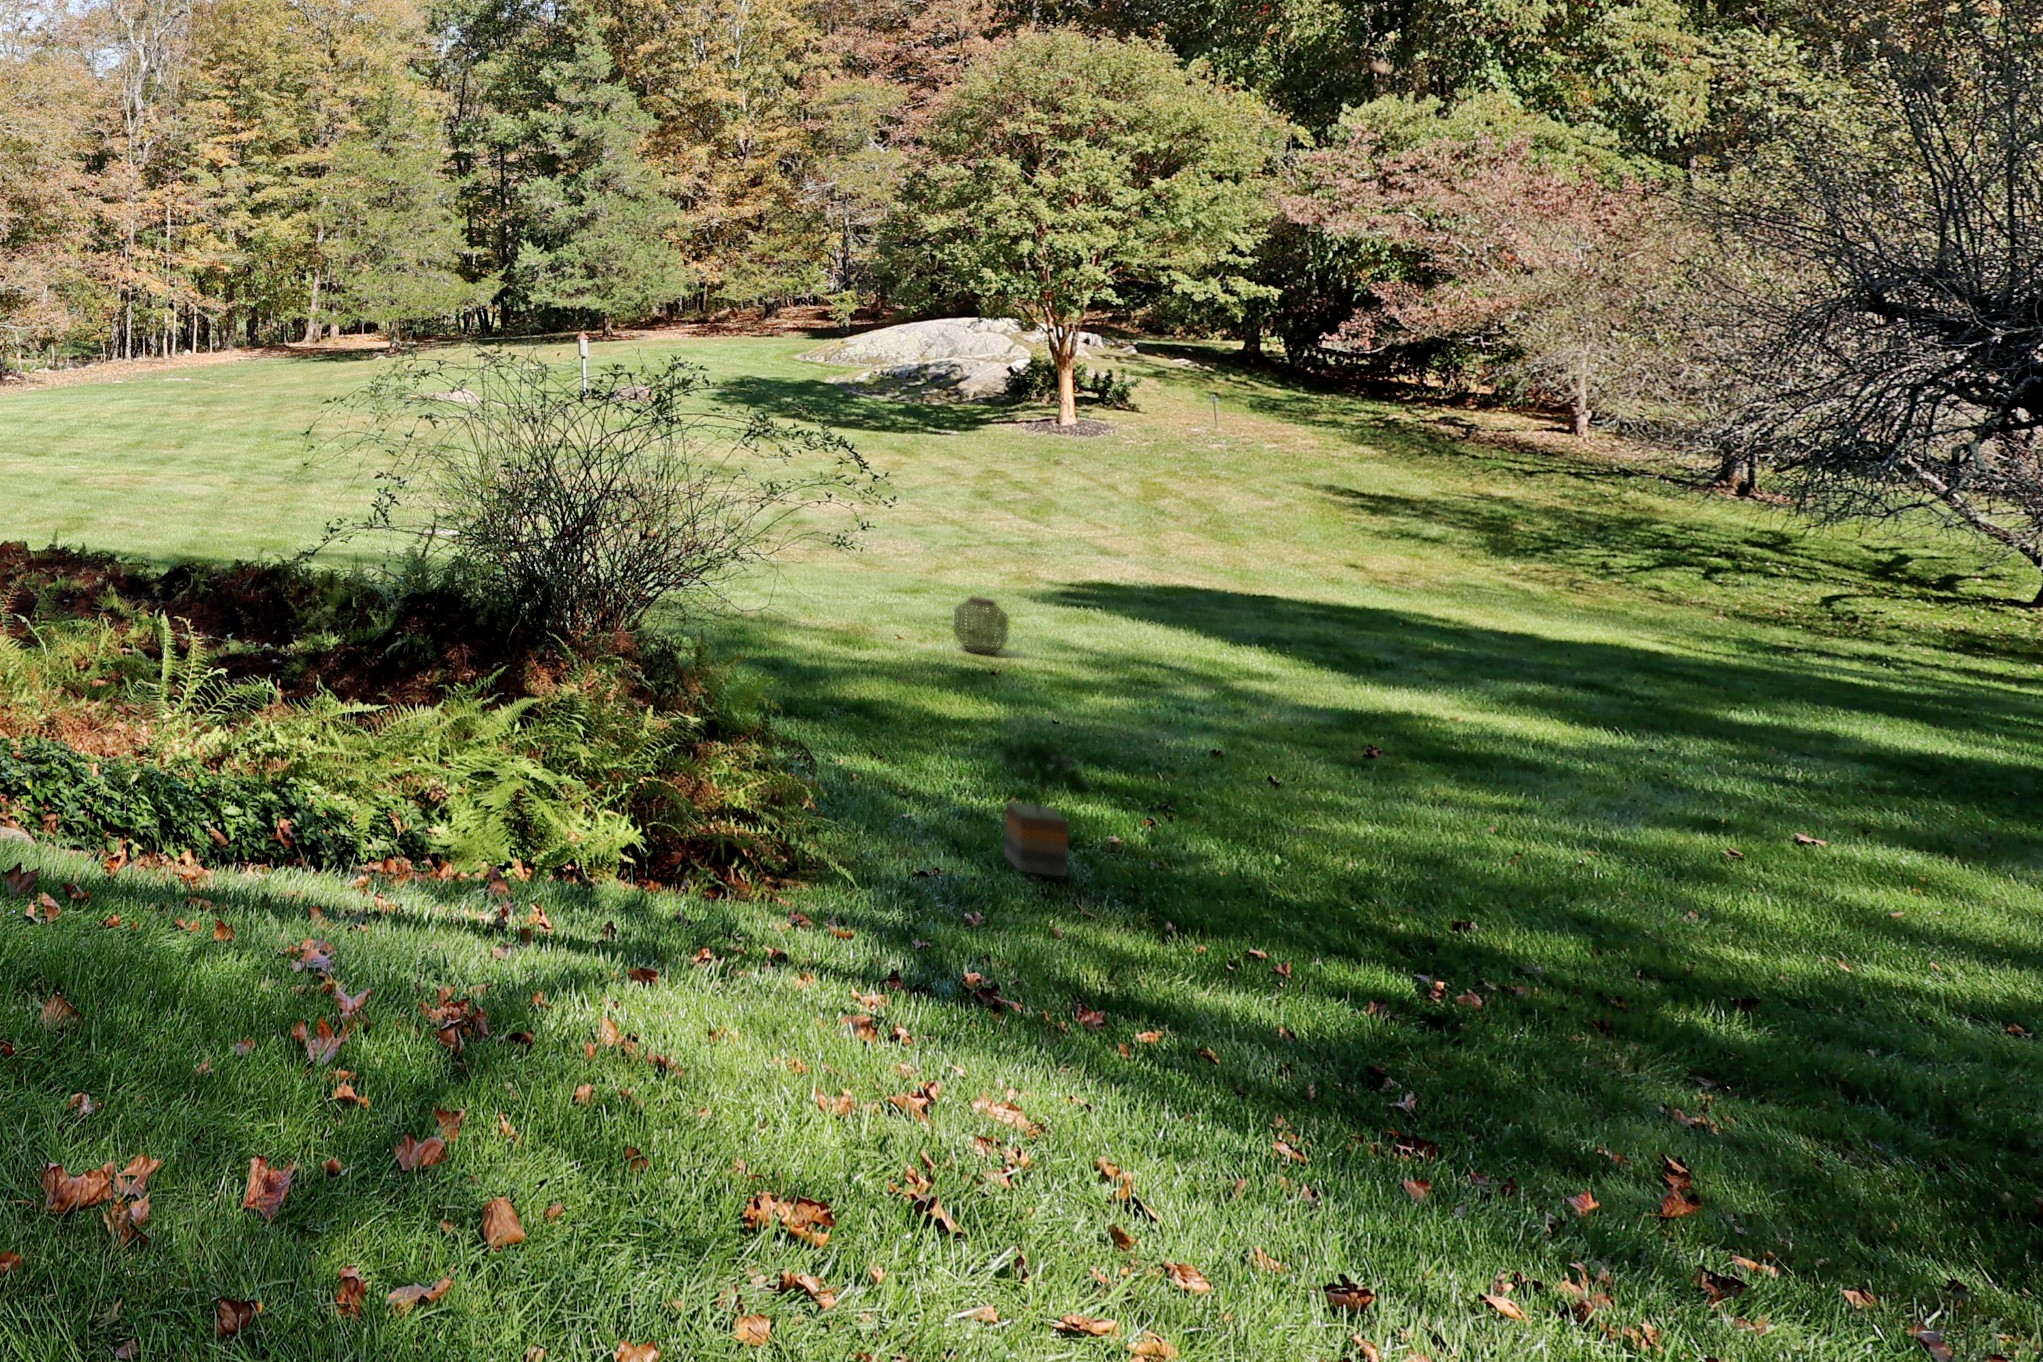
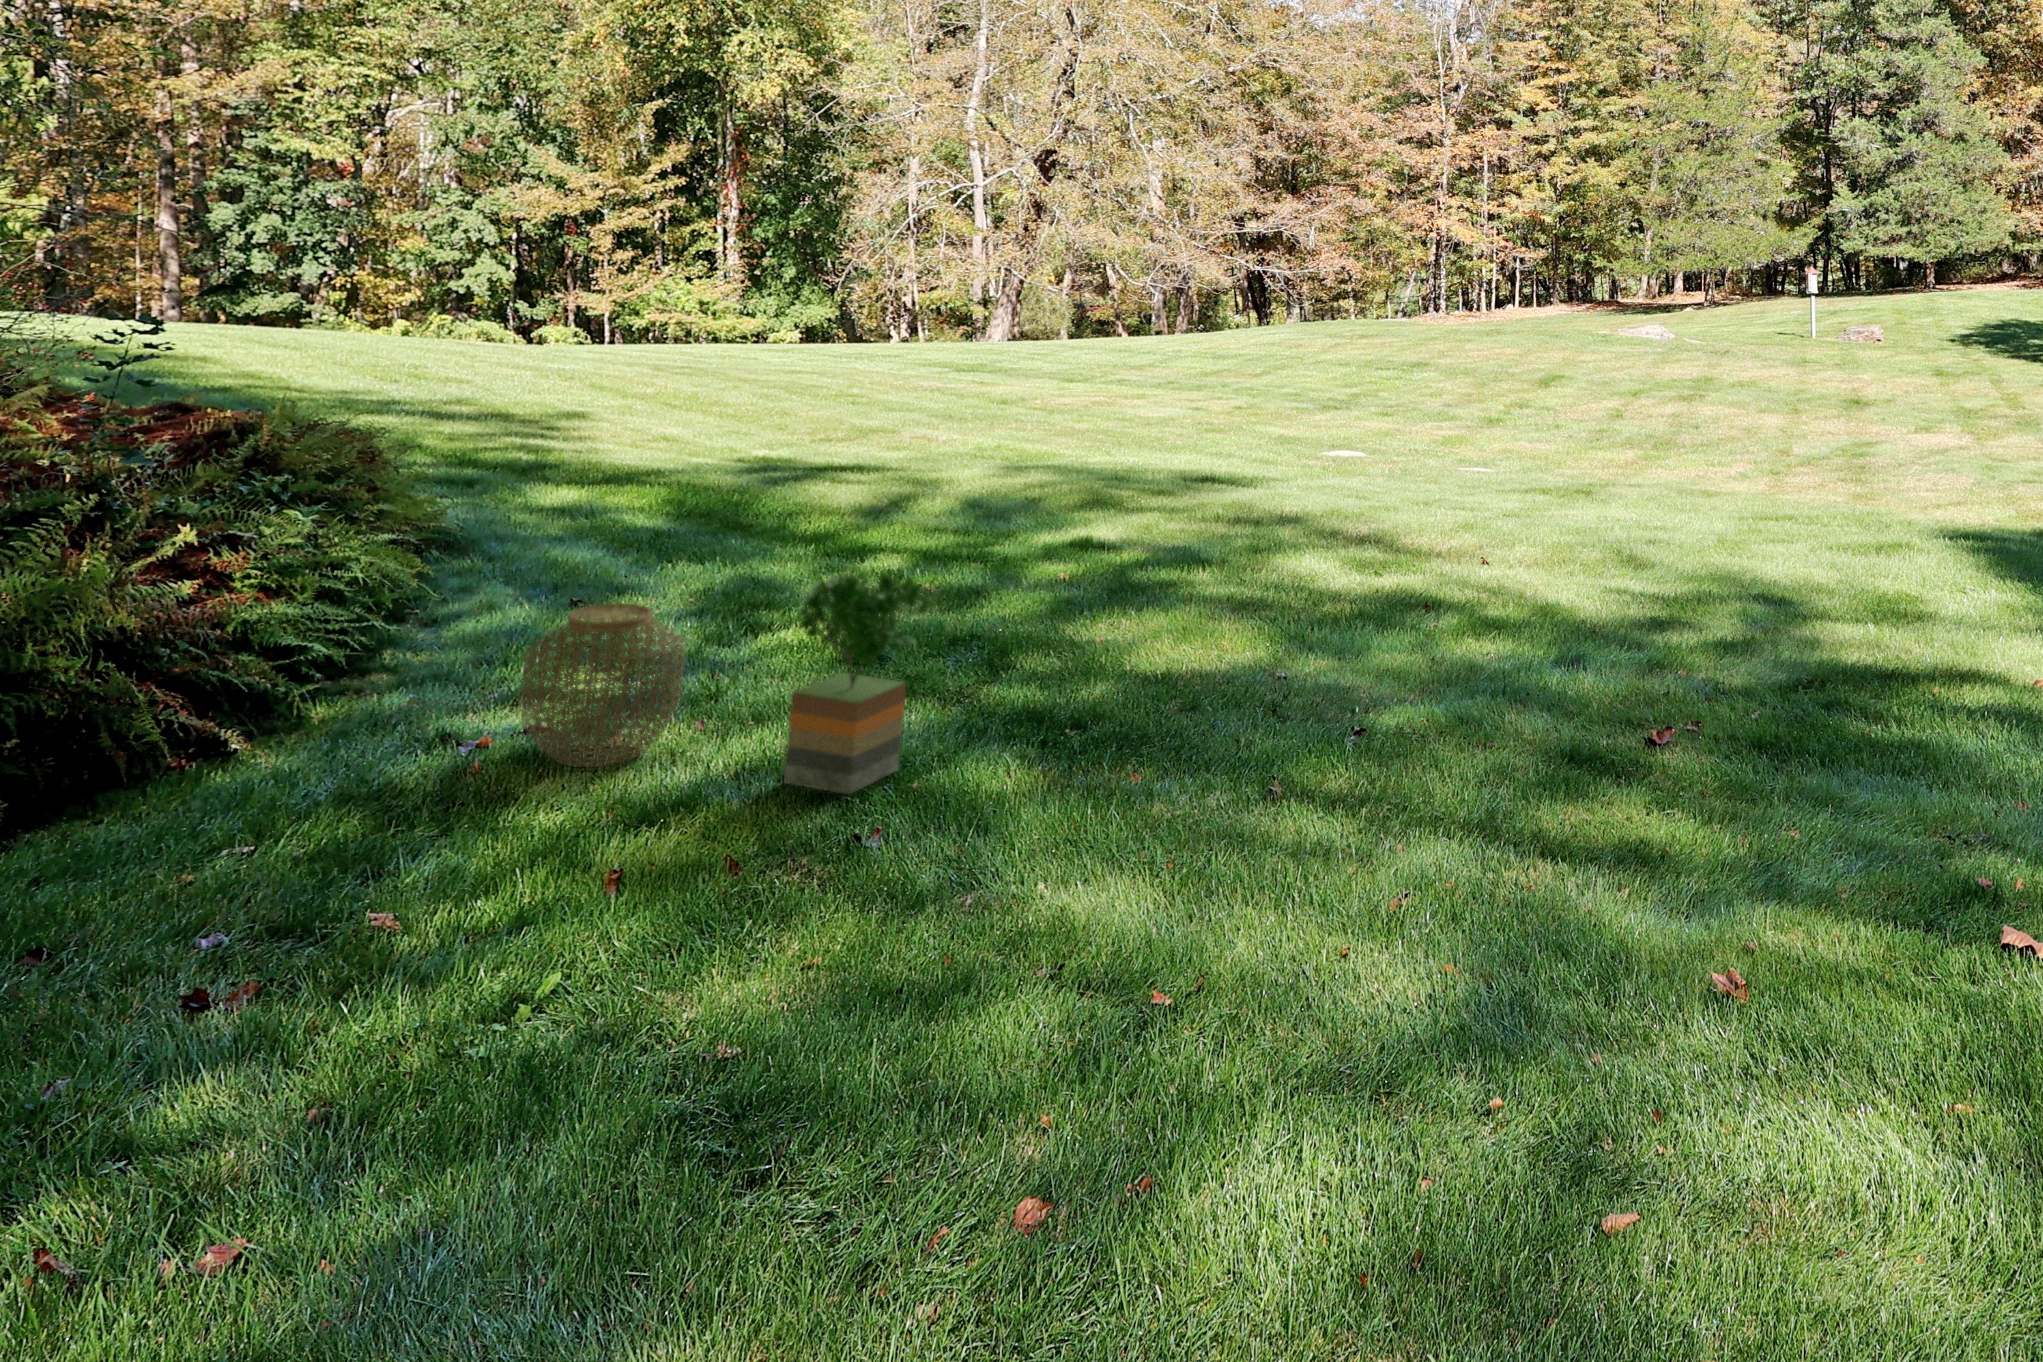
woven basket: present [954,597,1009,655] -> present [520,604,685,767]

